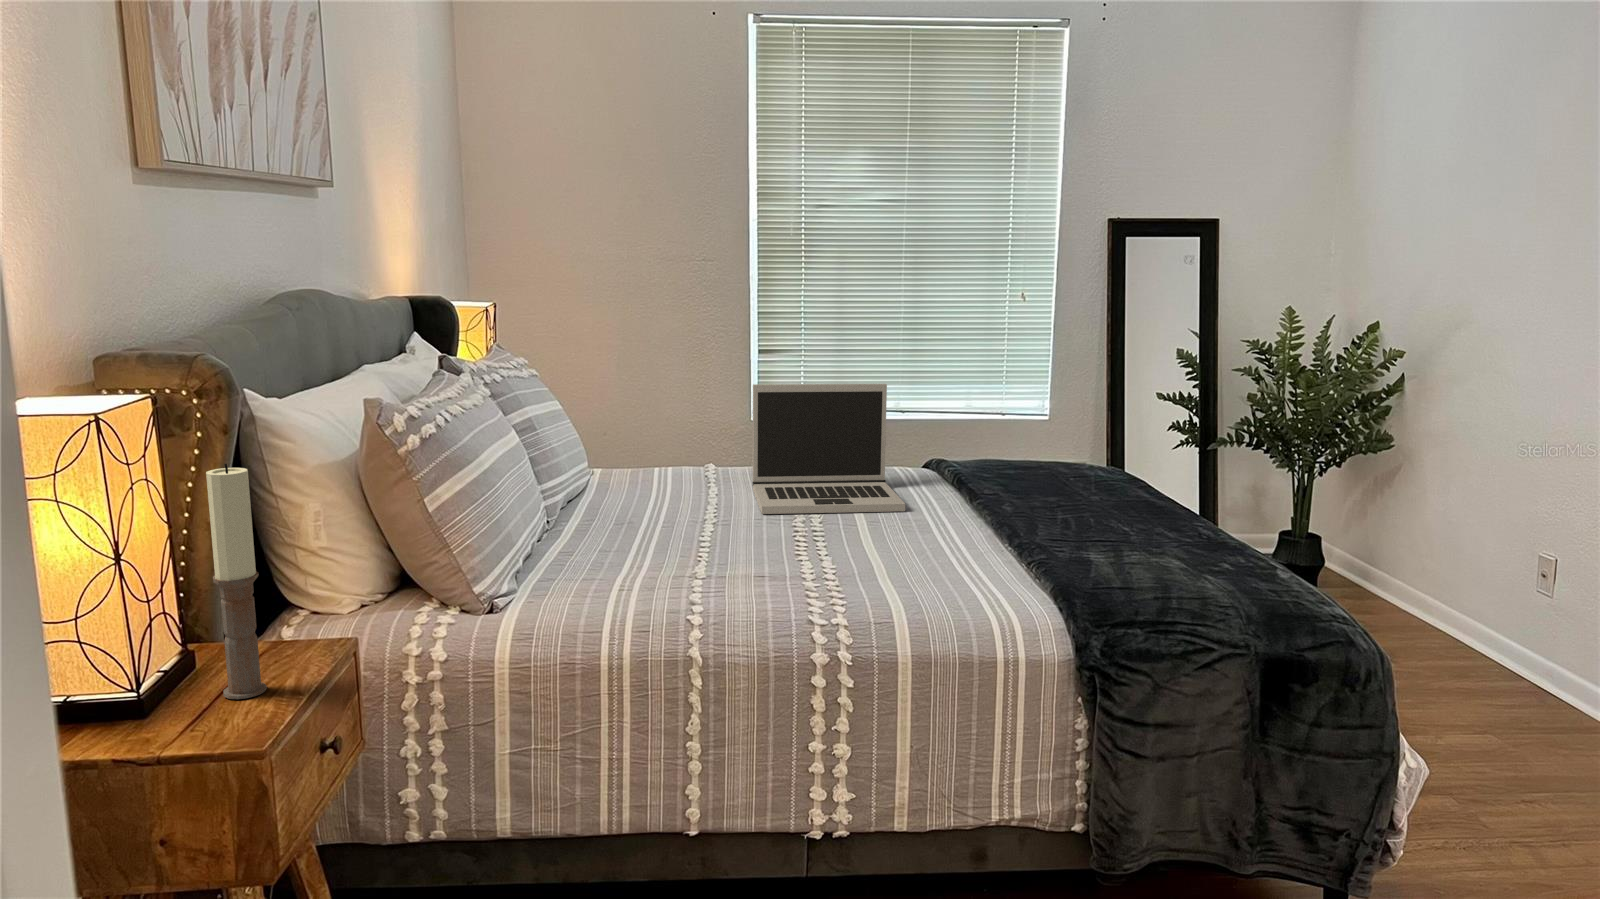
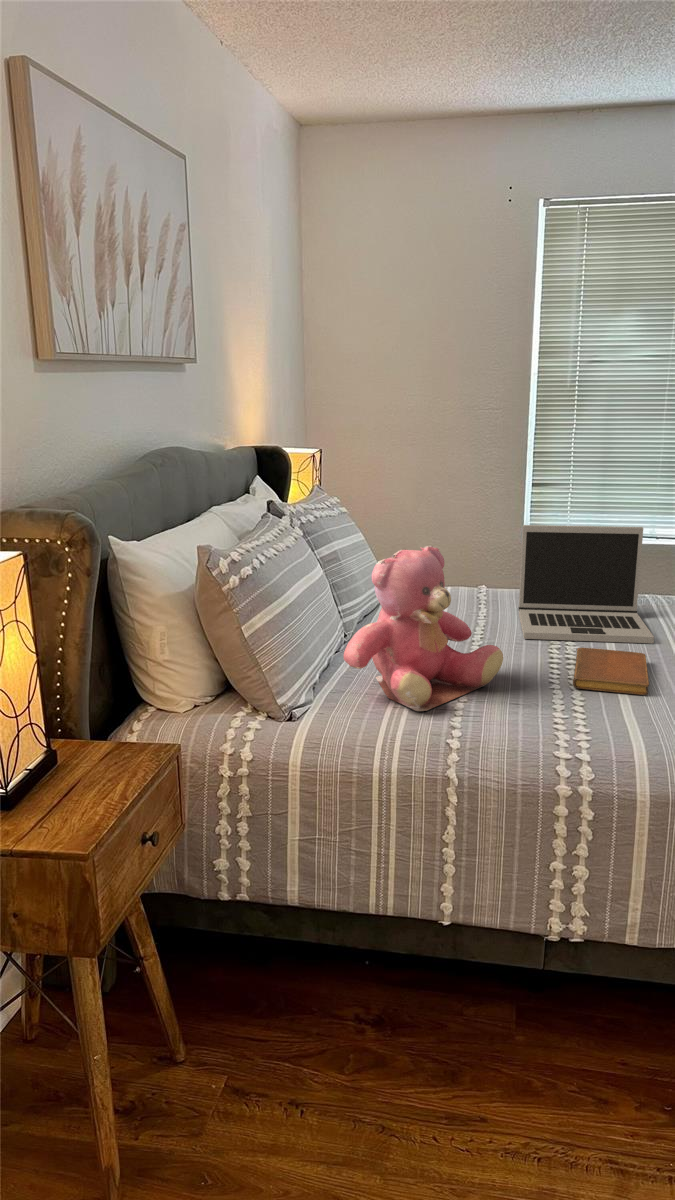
teddy bear: none [553,399,742,592] -> present [344,546,503,711]
candle: present [206,464,267,699] -> none [59,612,105,797]
notebook: none [821,517,904,560] -> present [573,648,649,695]

